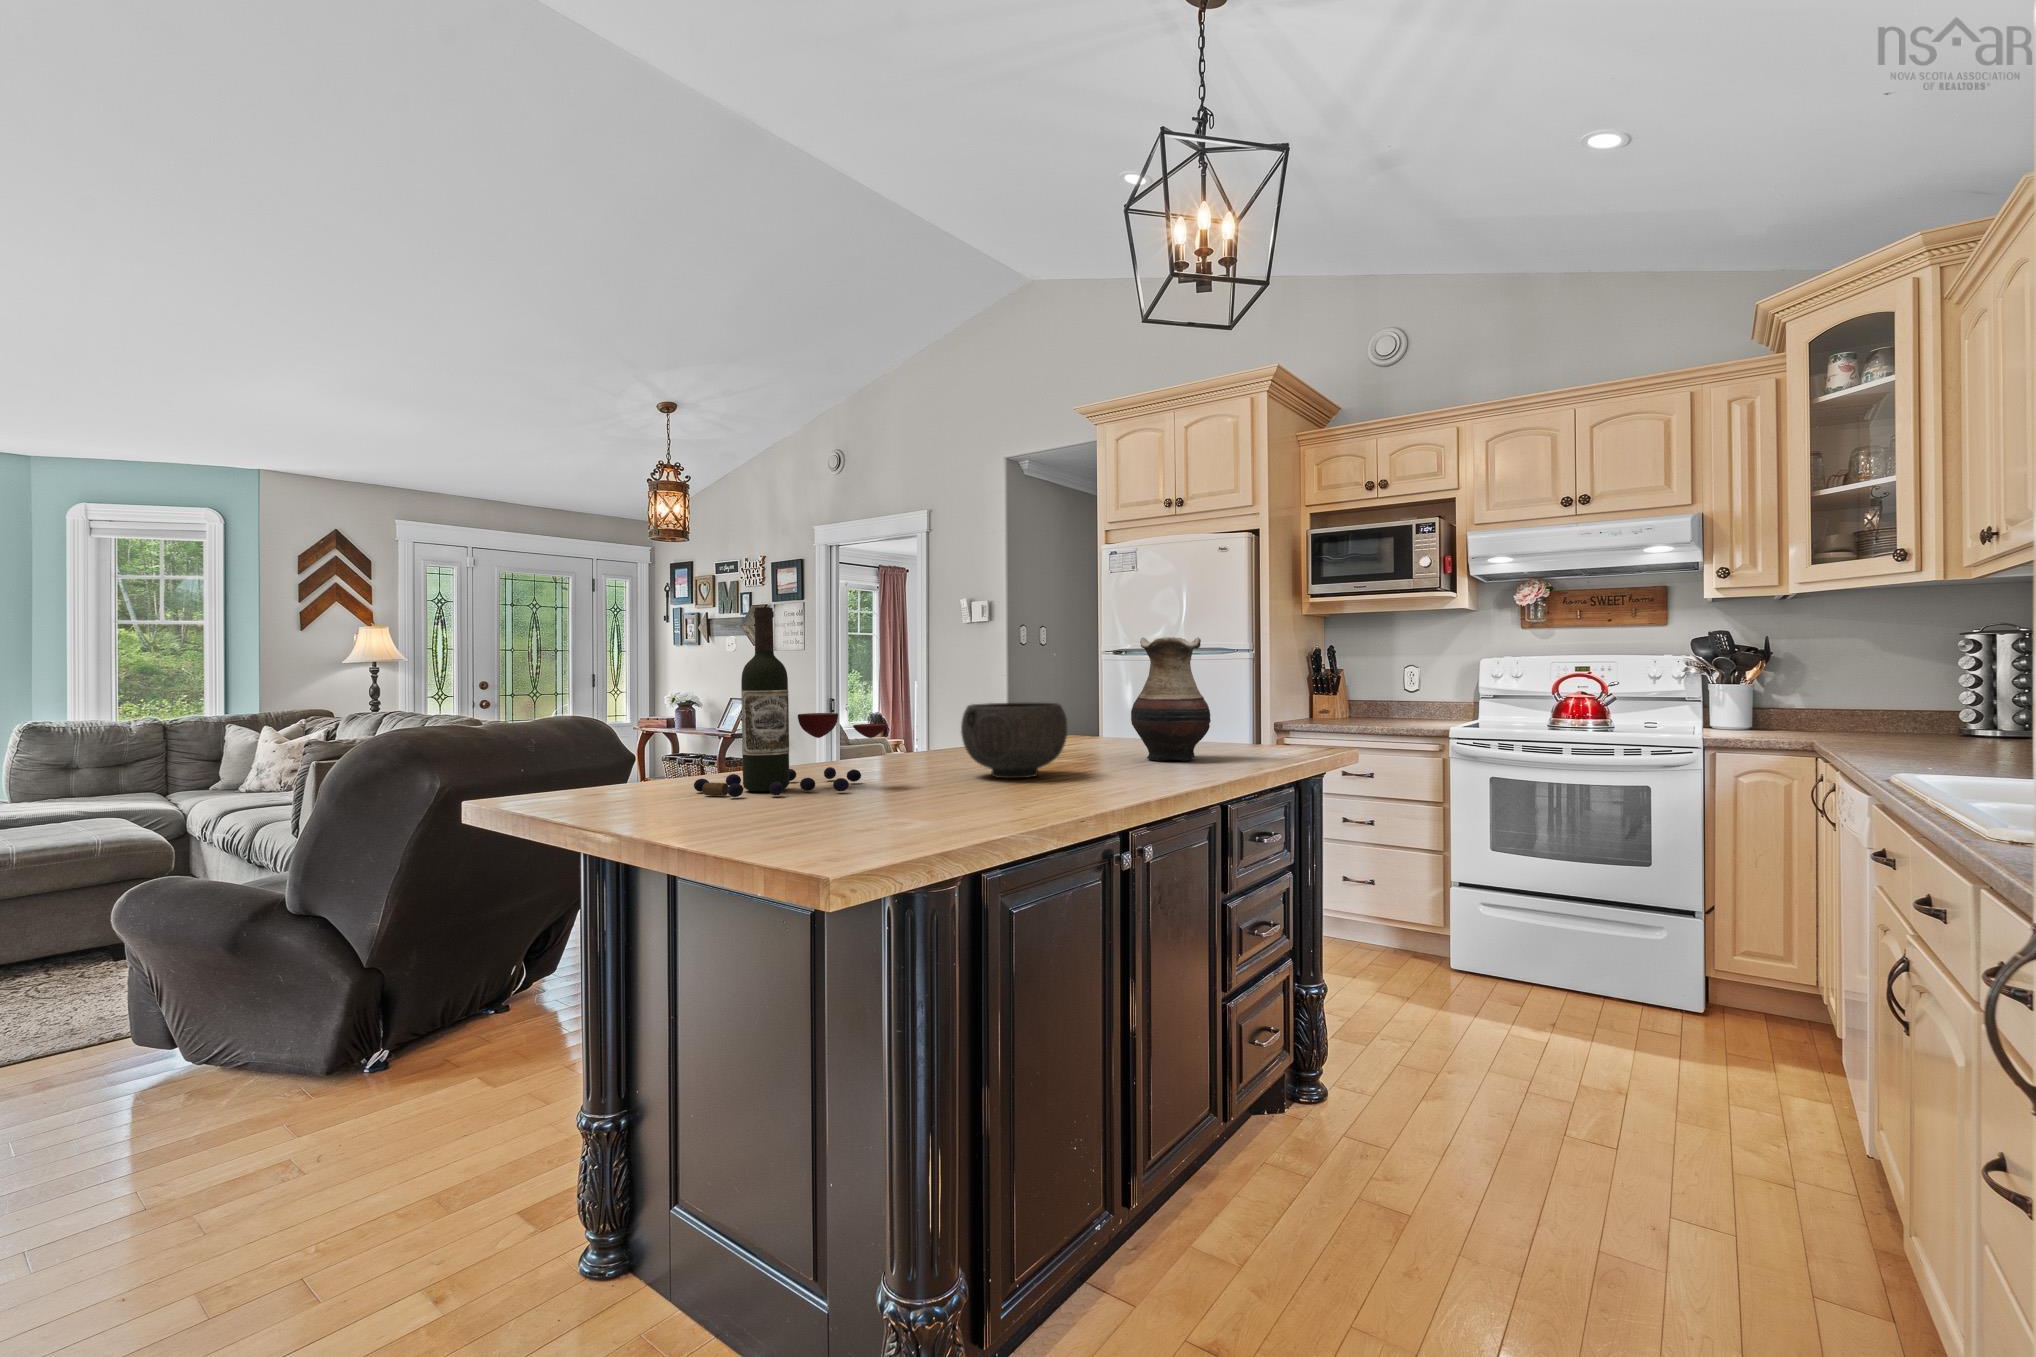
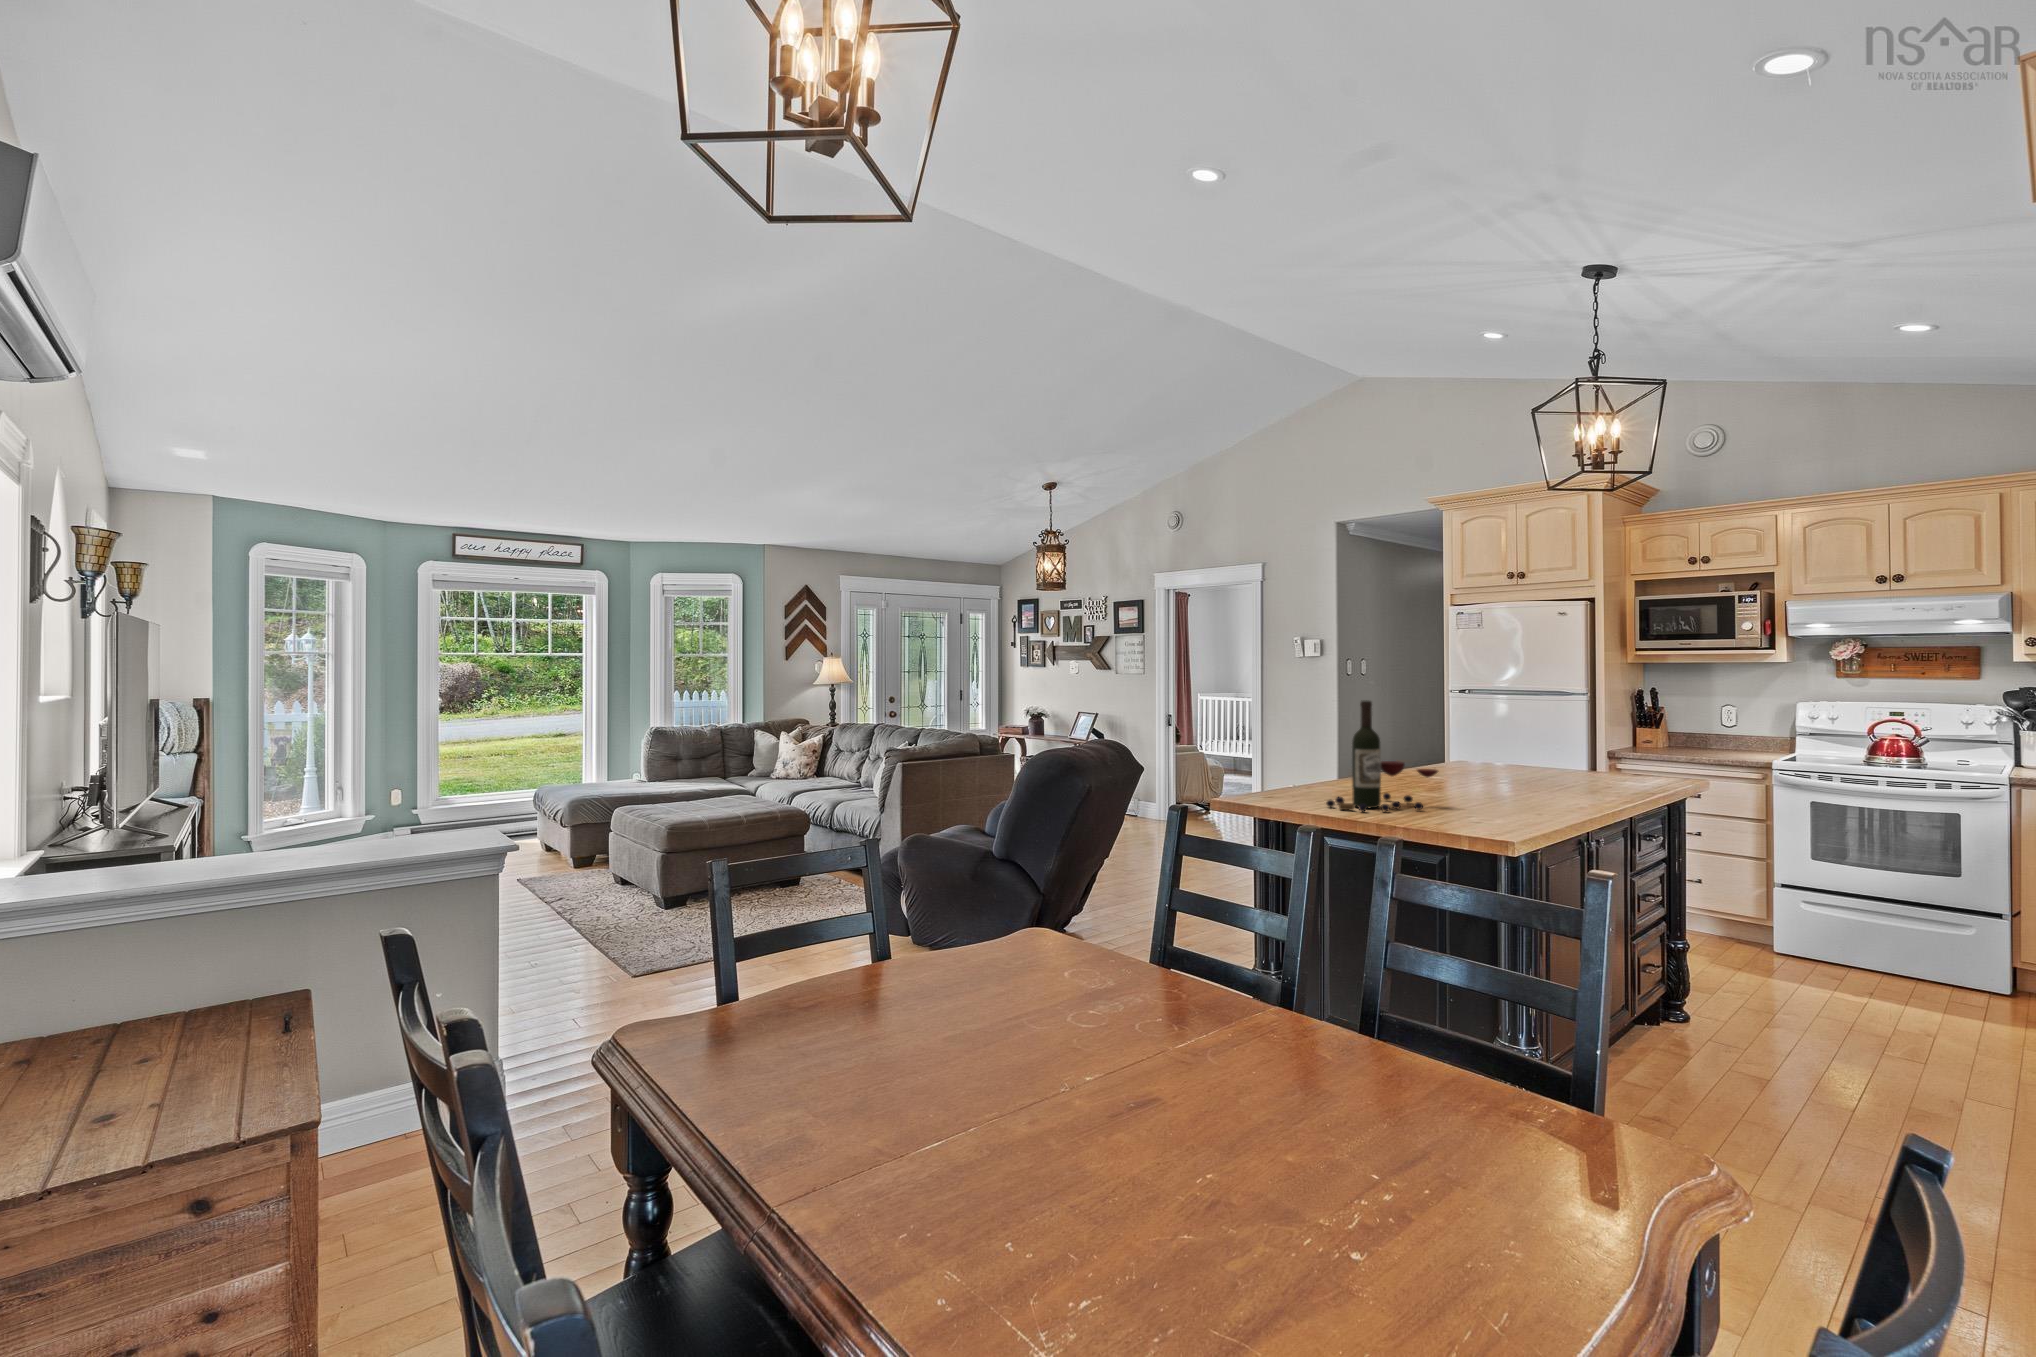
vase: present [1131,637,1211,761] -> none [1557,706,1619,791]
bowl: present [961,703,1067,778] -> none [1466,753,1541,803]

